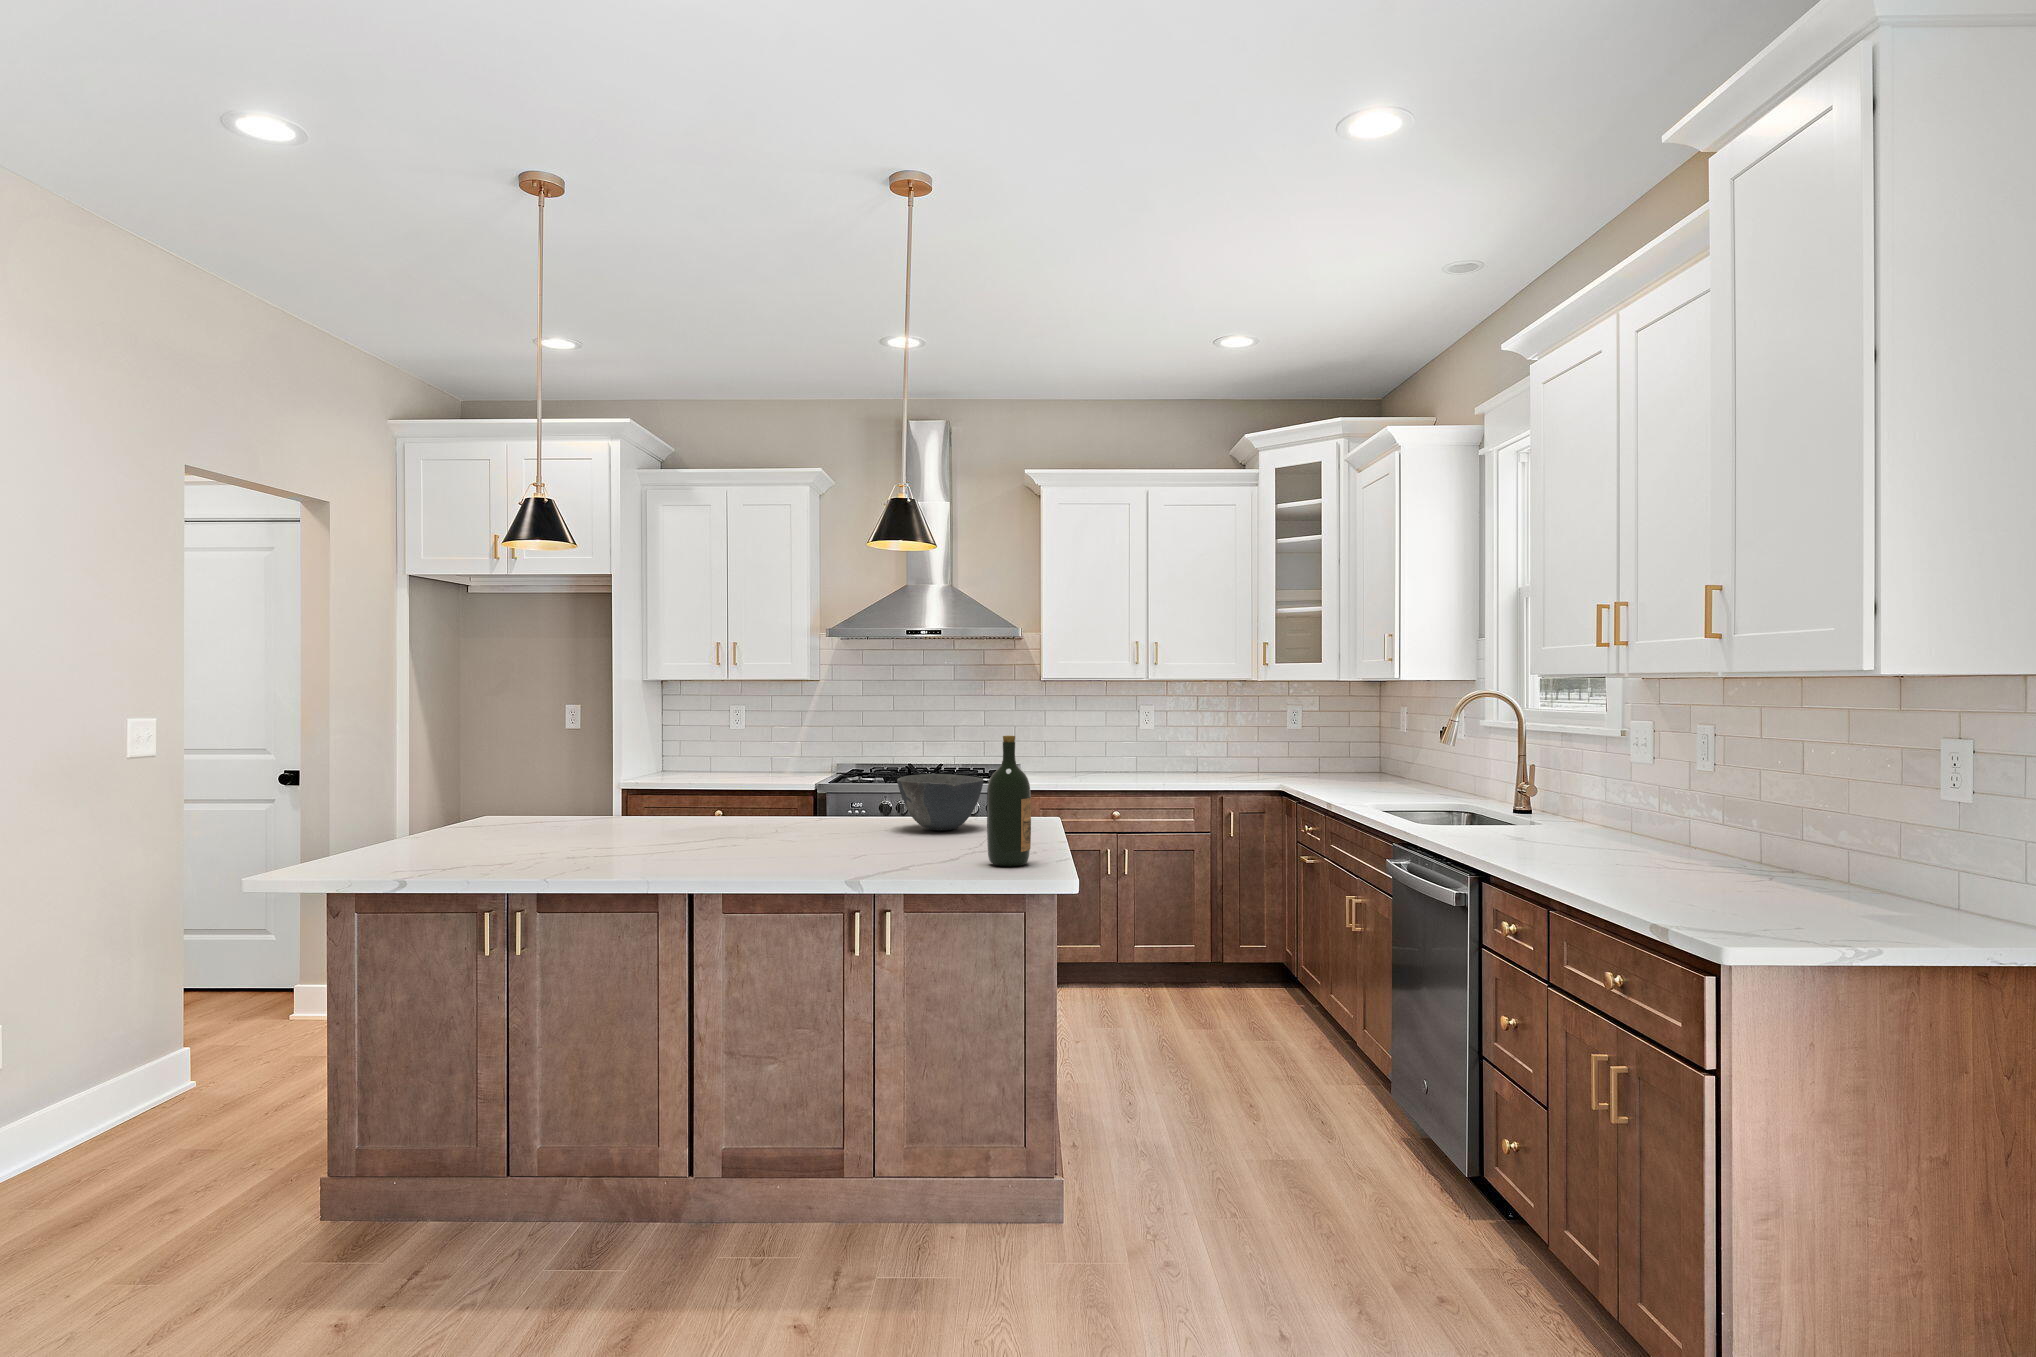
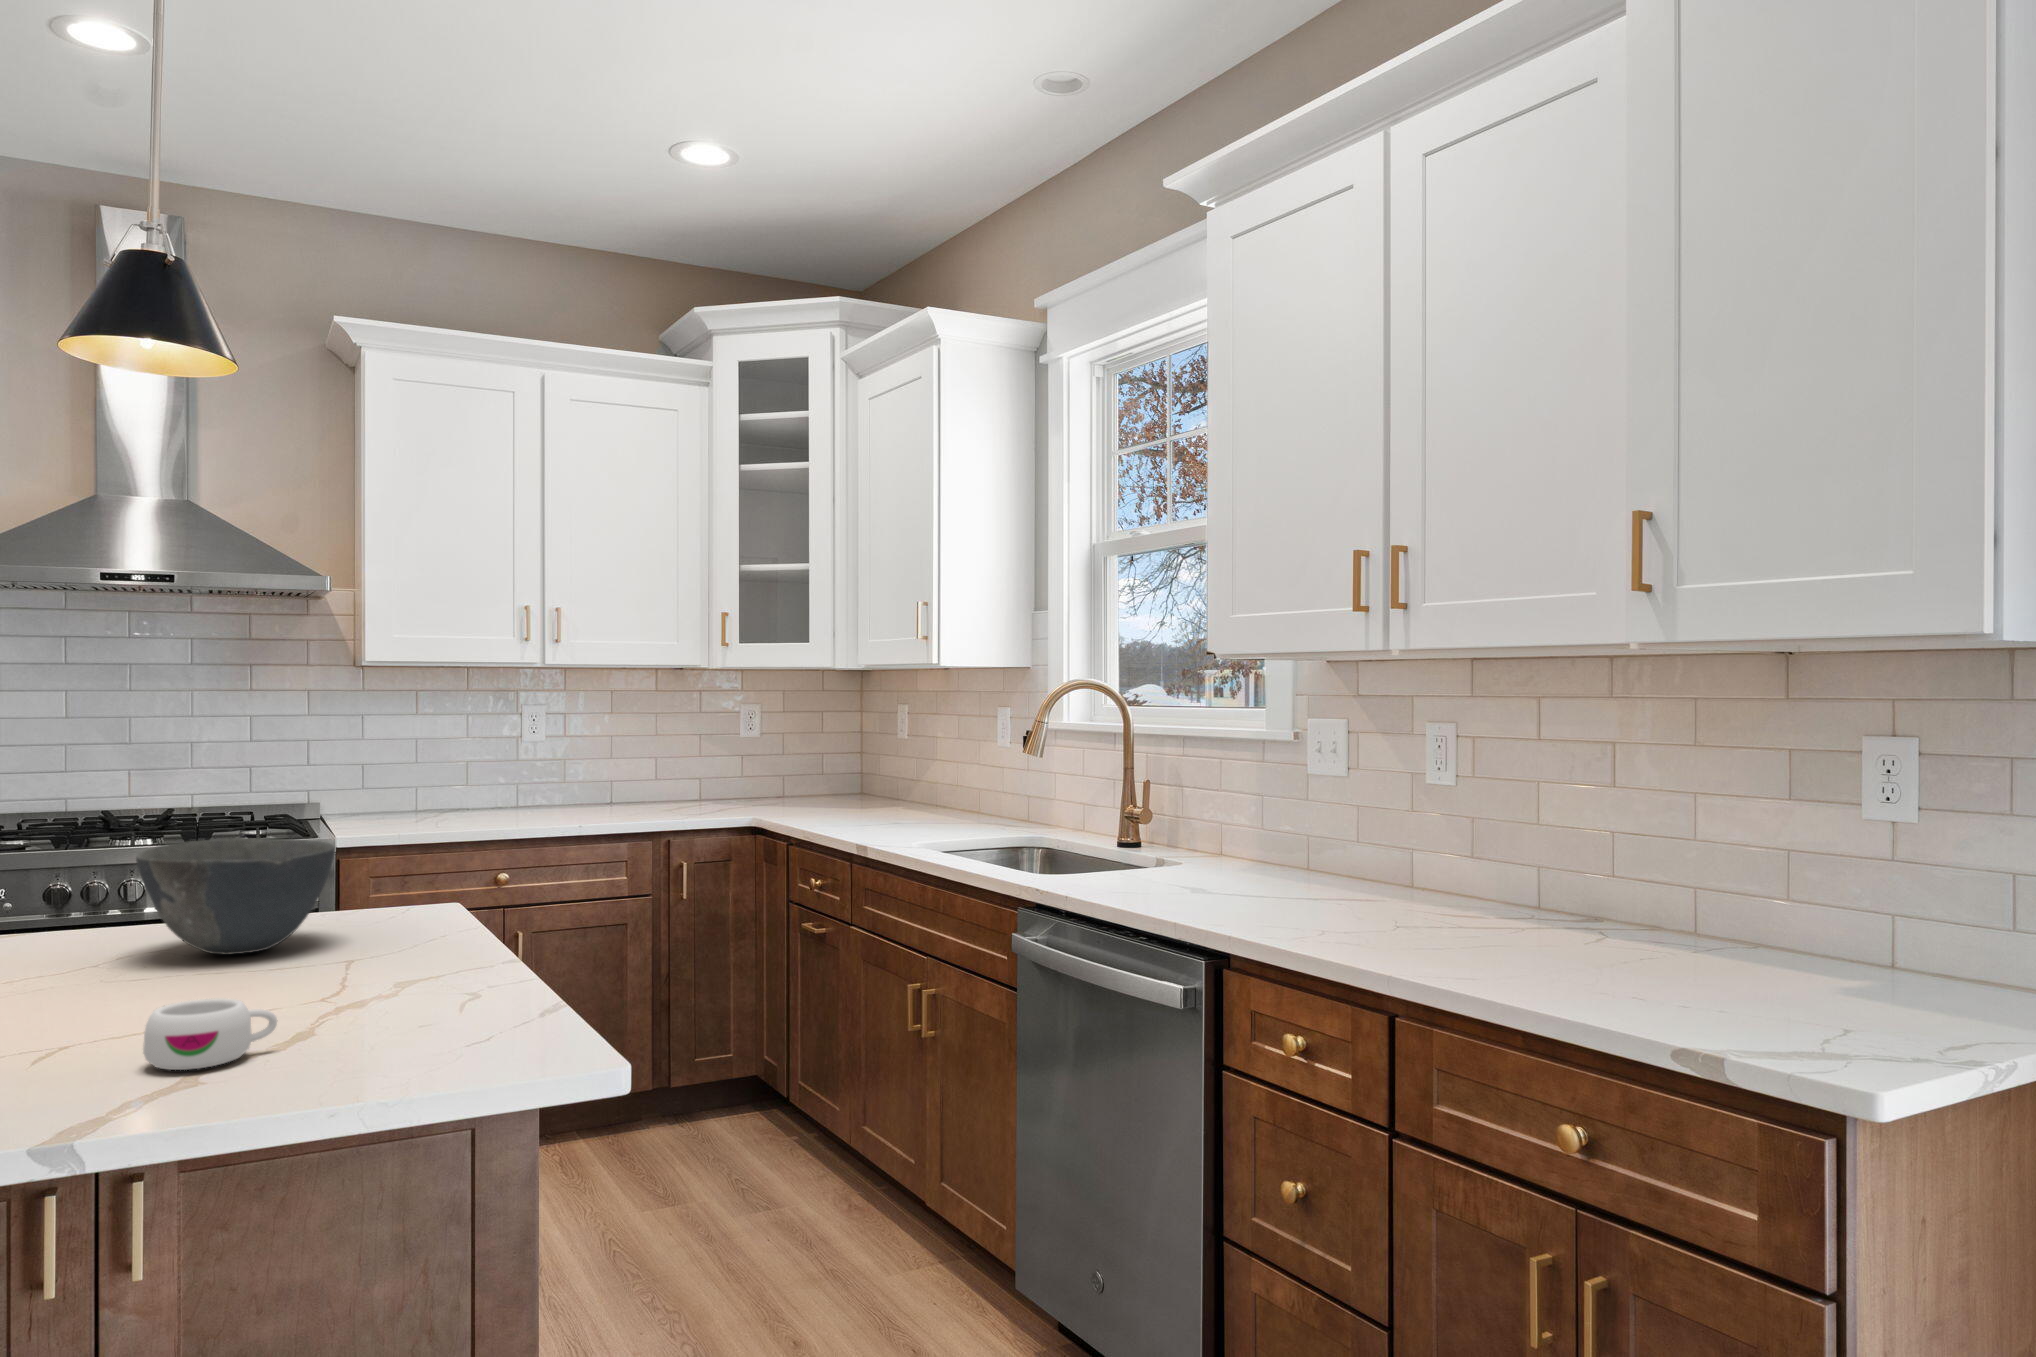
wine bottle: present [987,736,1031,866] -> none [406,760,505,1037]
mug: none [883,839,935,867] -> present [143,998,277,1070]

